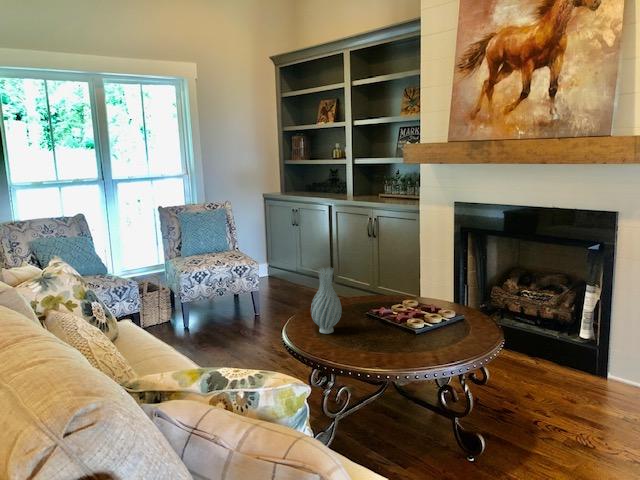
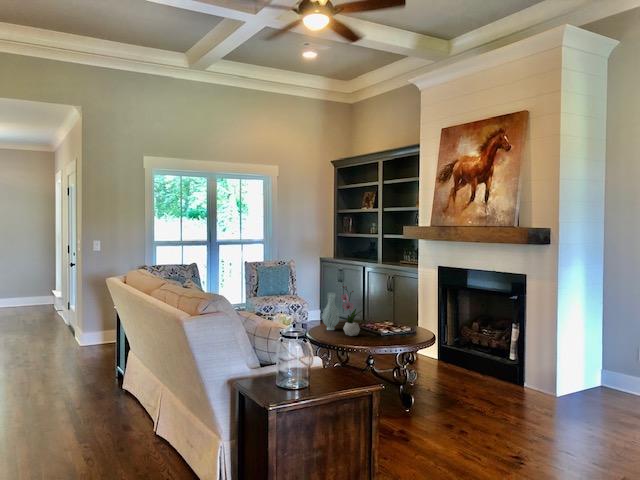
flower arrangement: none [350,258,391,348] -> present [341,286,361,336]

